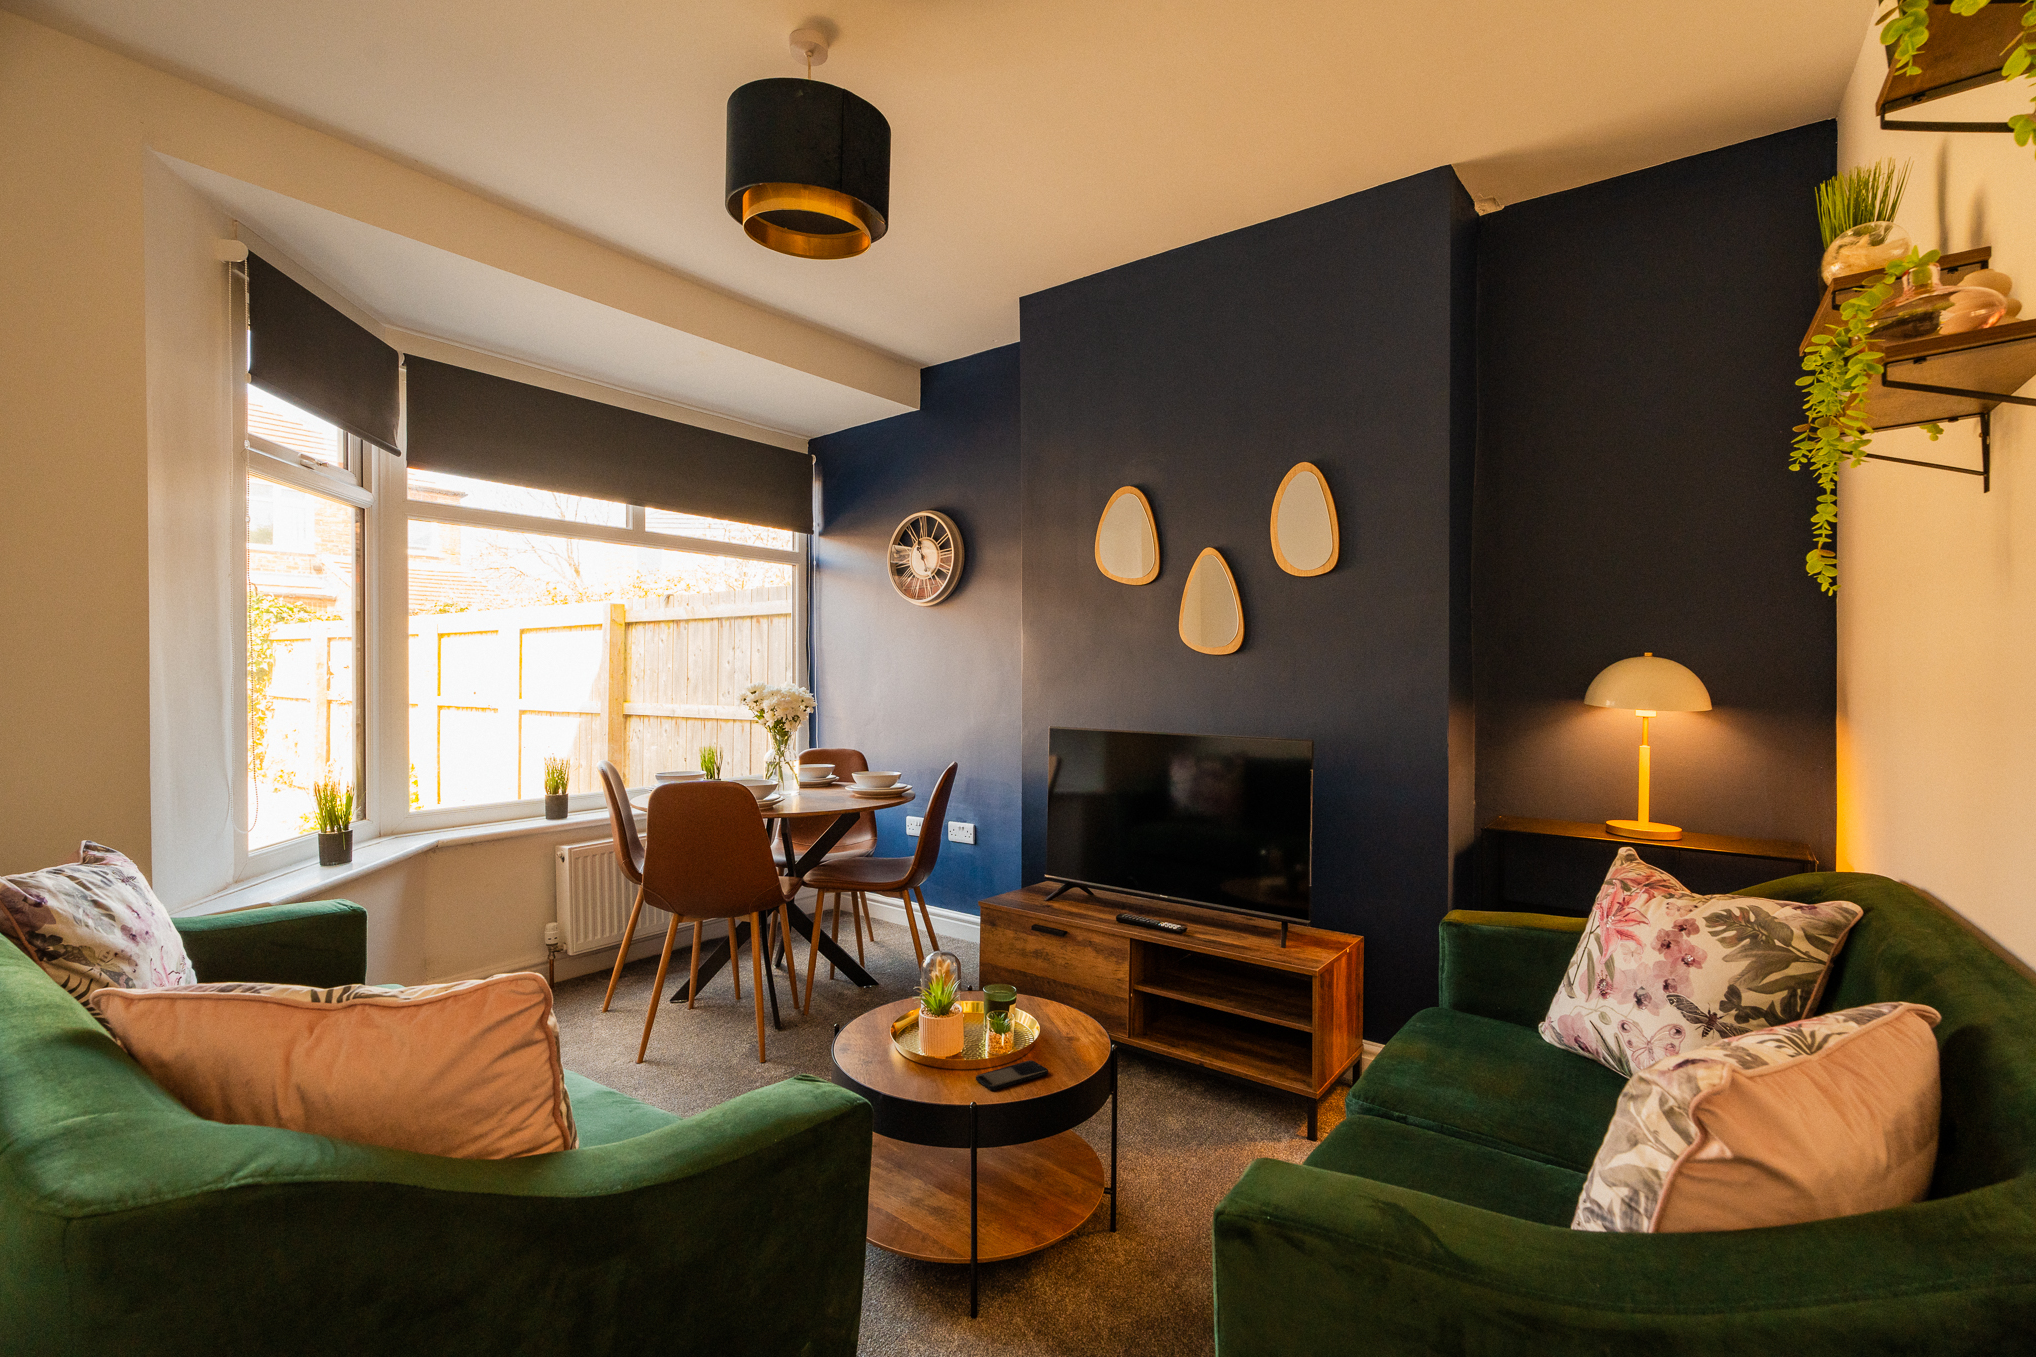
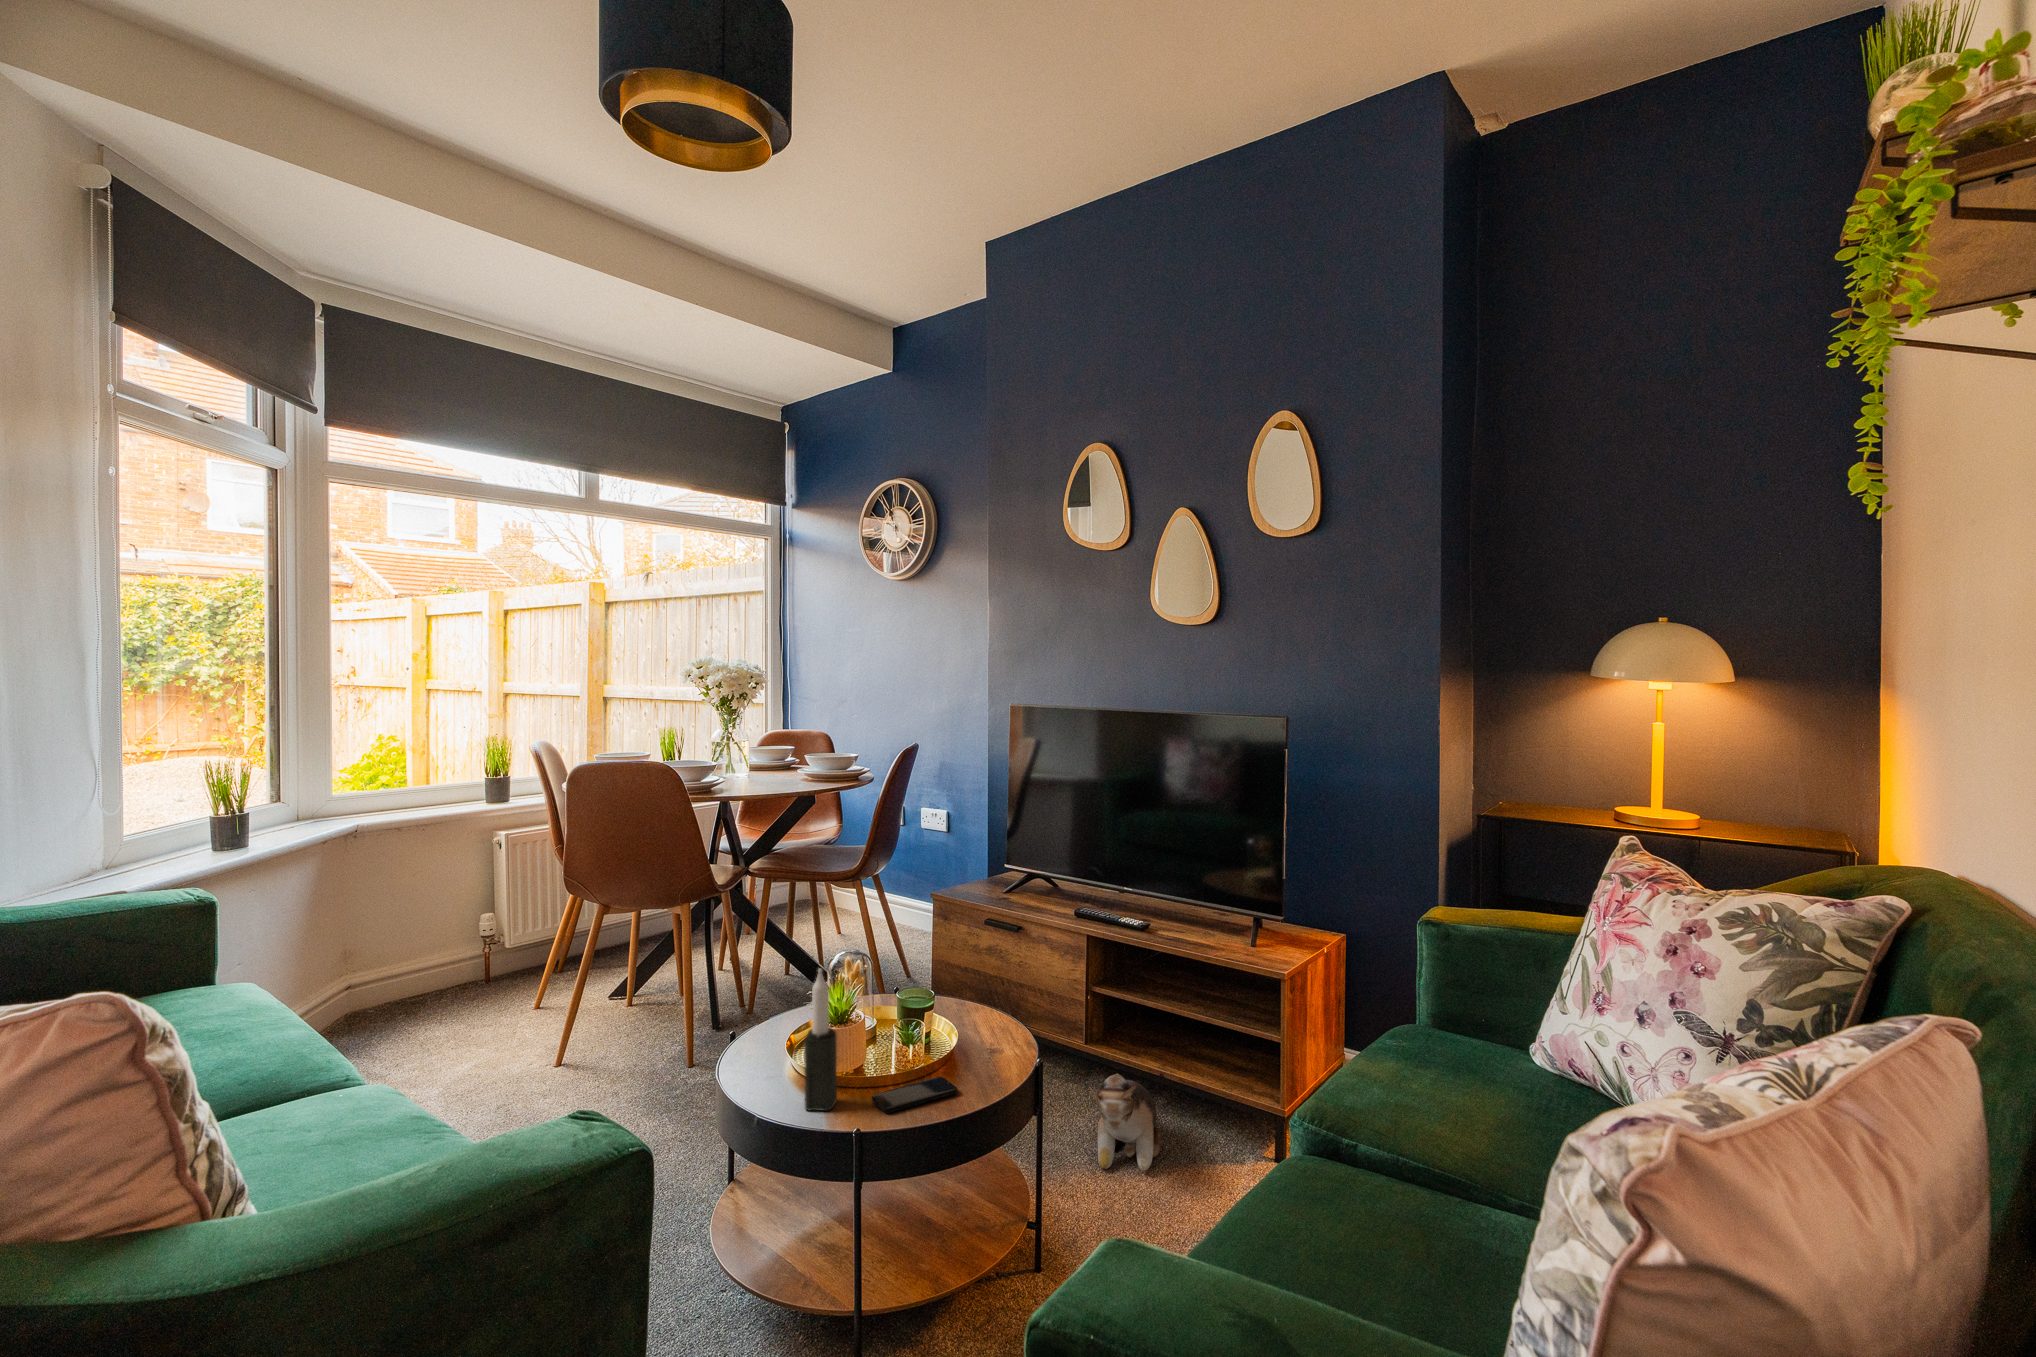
candle: none [919,965,945,1089] -> present [804,969,837,1111]
plush toy: none [1144,1061,1206,1149] -> present [1089,1073,1162,1171]

